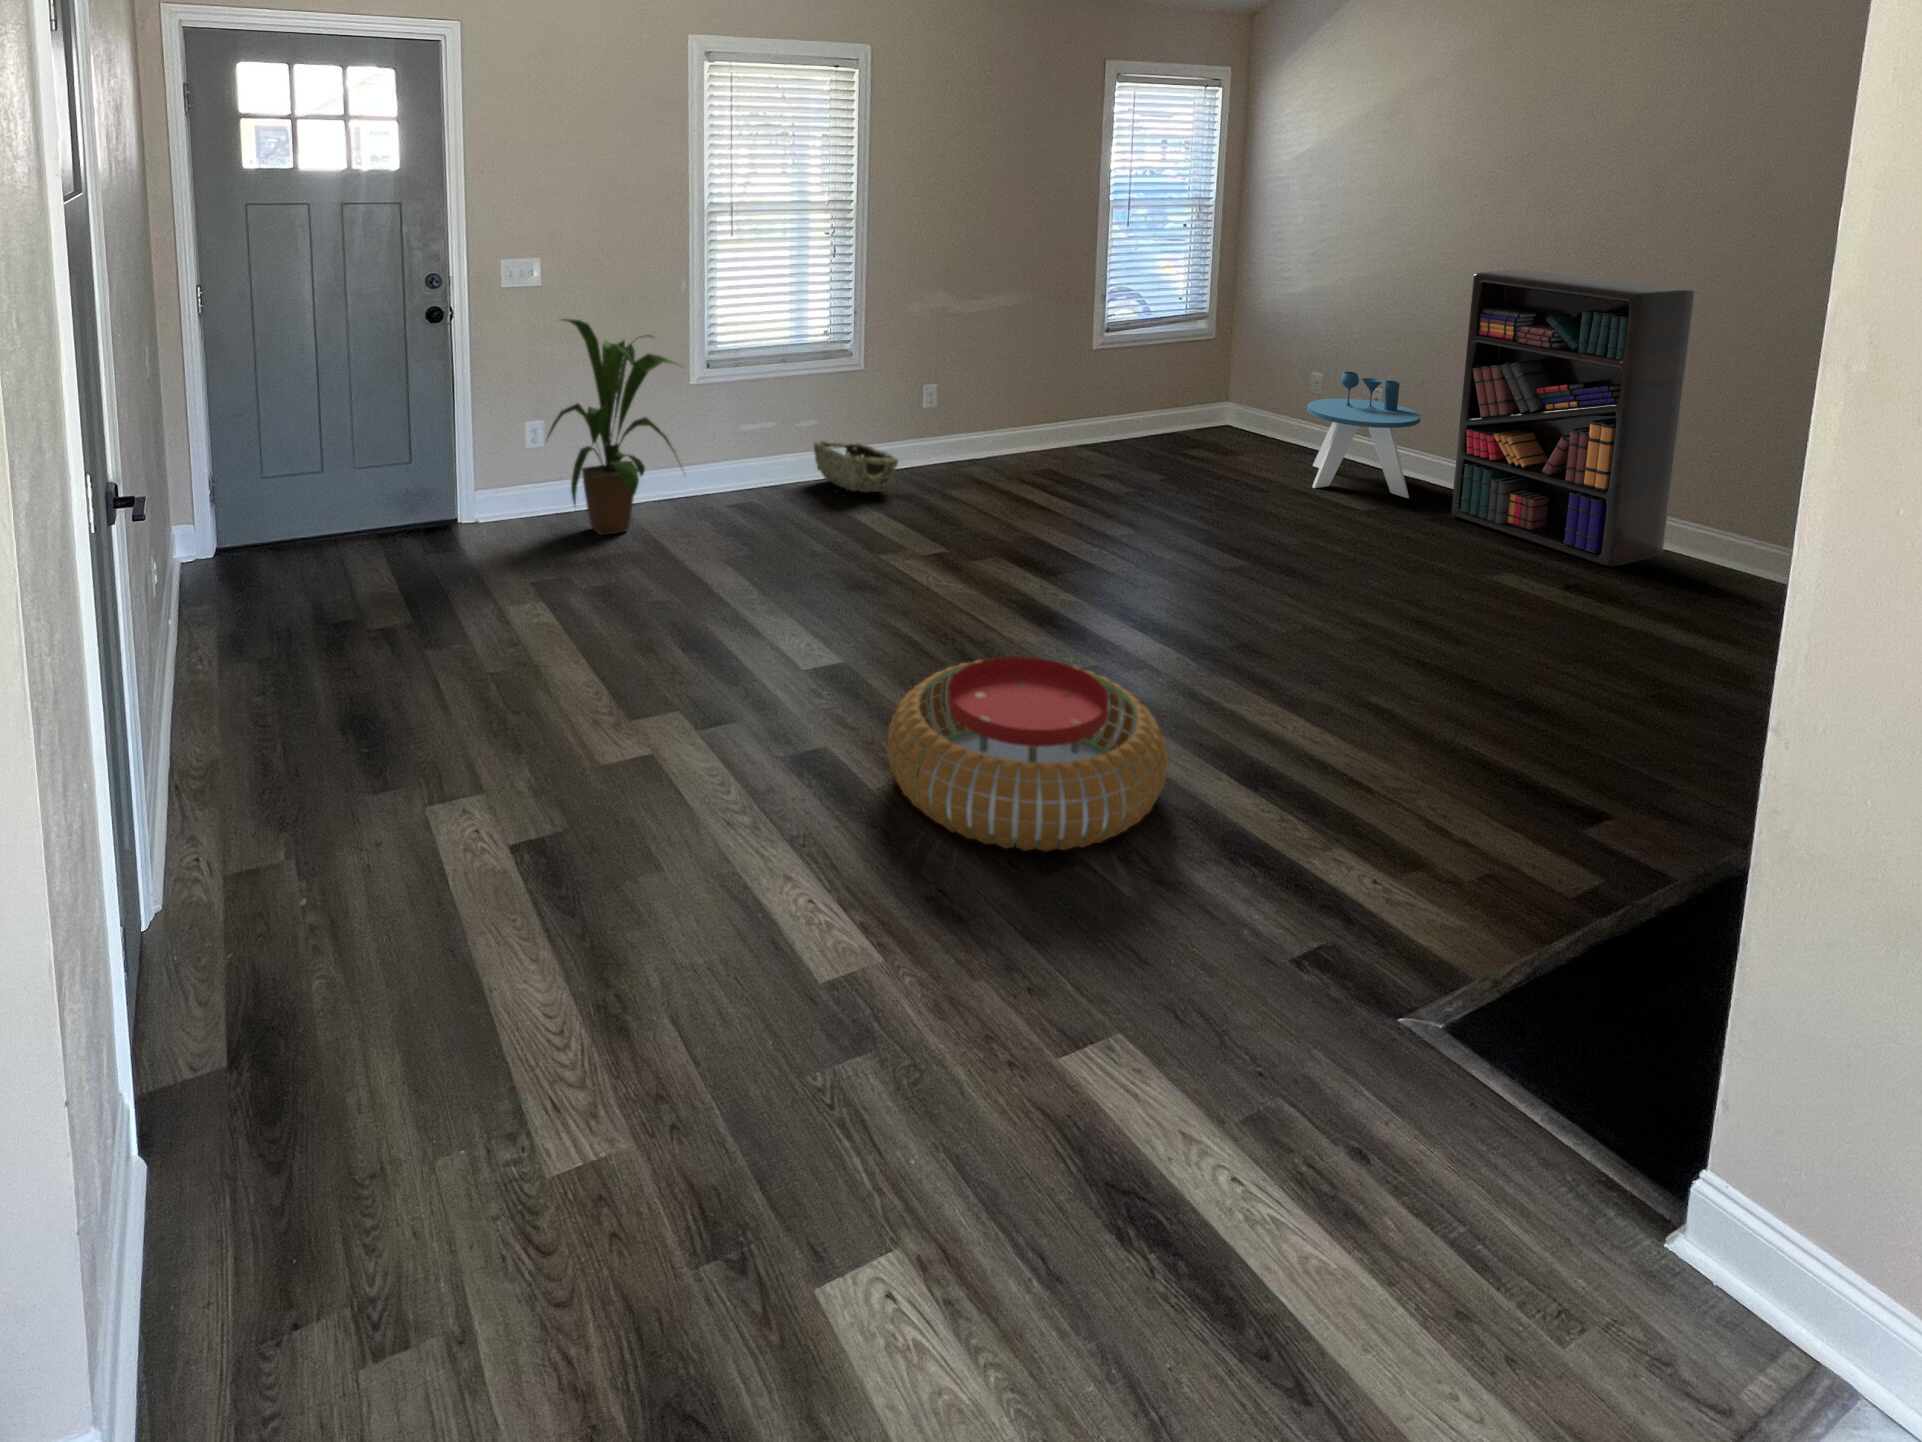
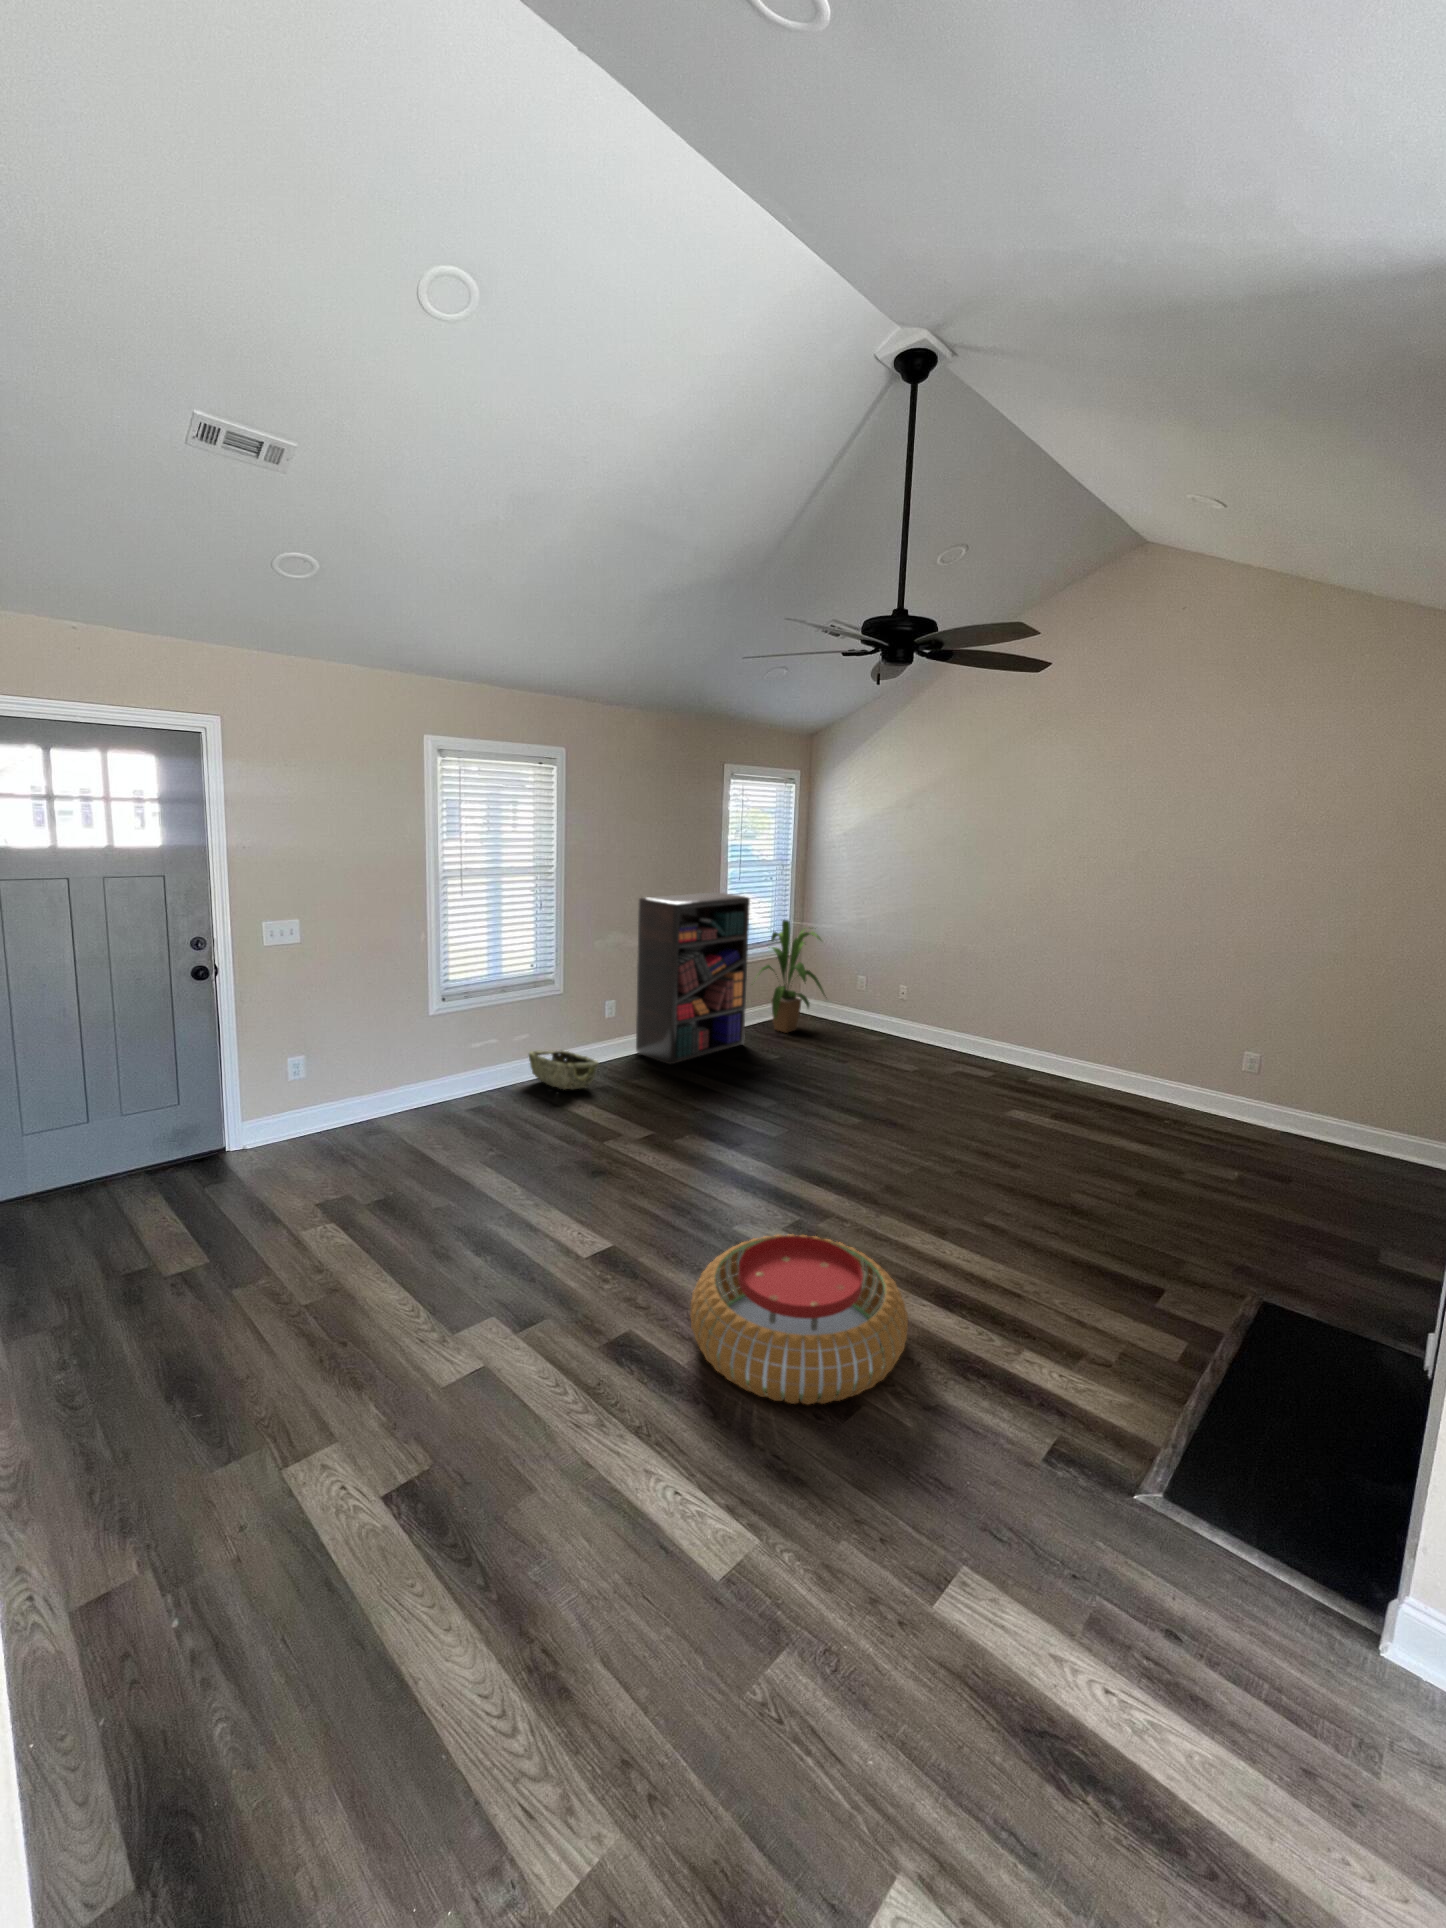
bookshelf: present [1451,270,1695,567] -> present [636,892,750,1064]
house plant: present [548,319,682,535] -> present [754,920,827,1033]
side table: present [1307,372,1421,498] -> none [870,977,942,1060]

